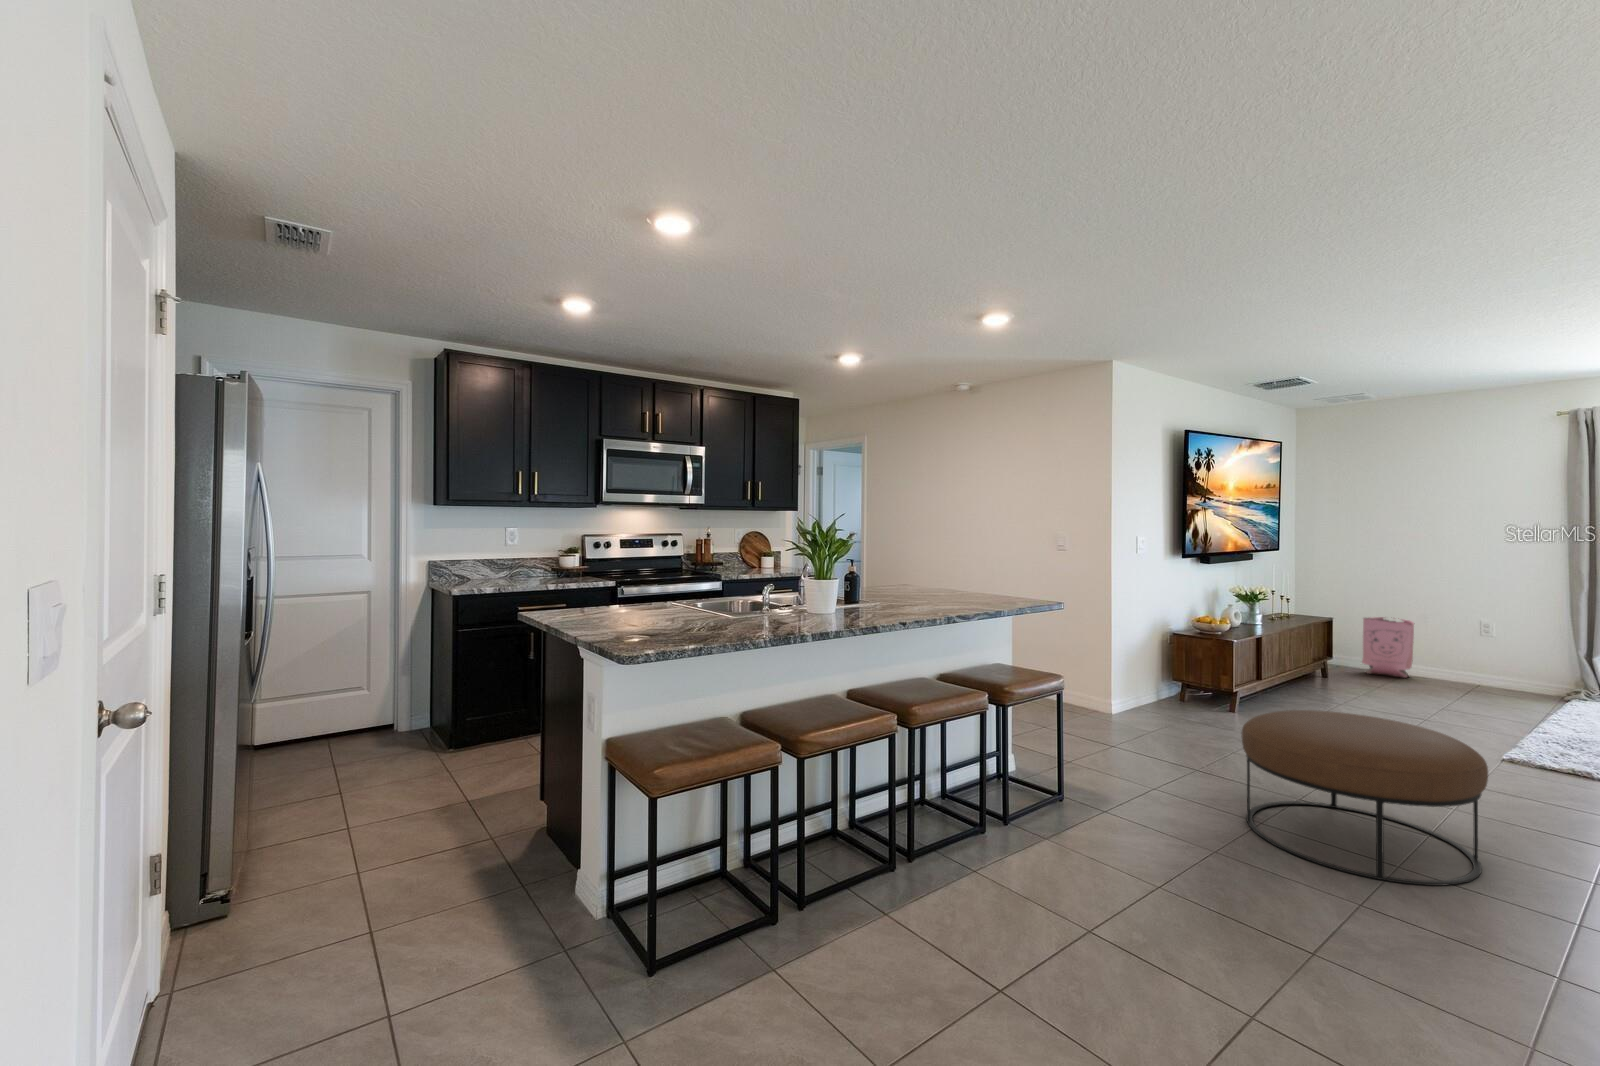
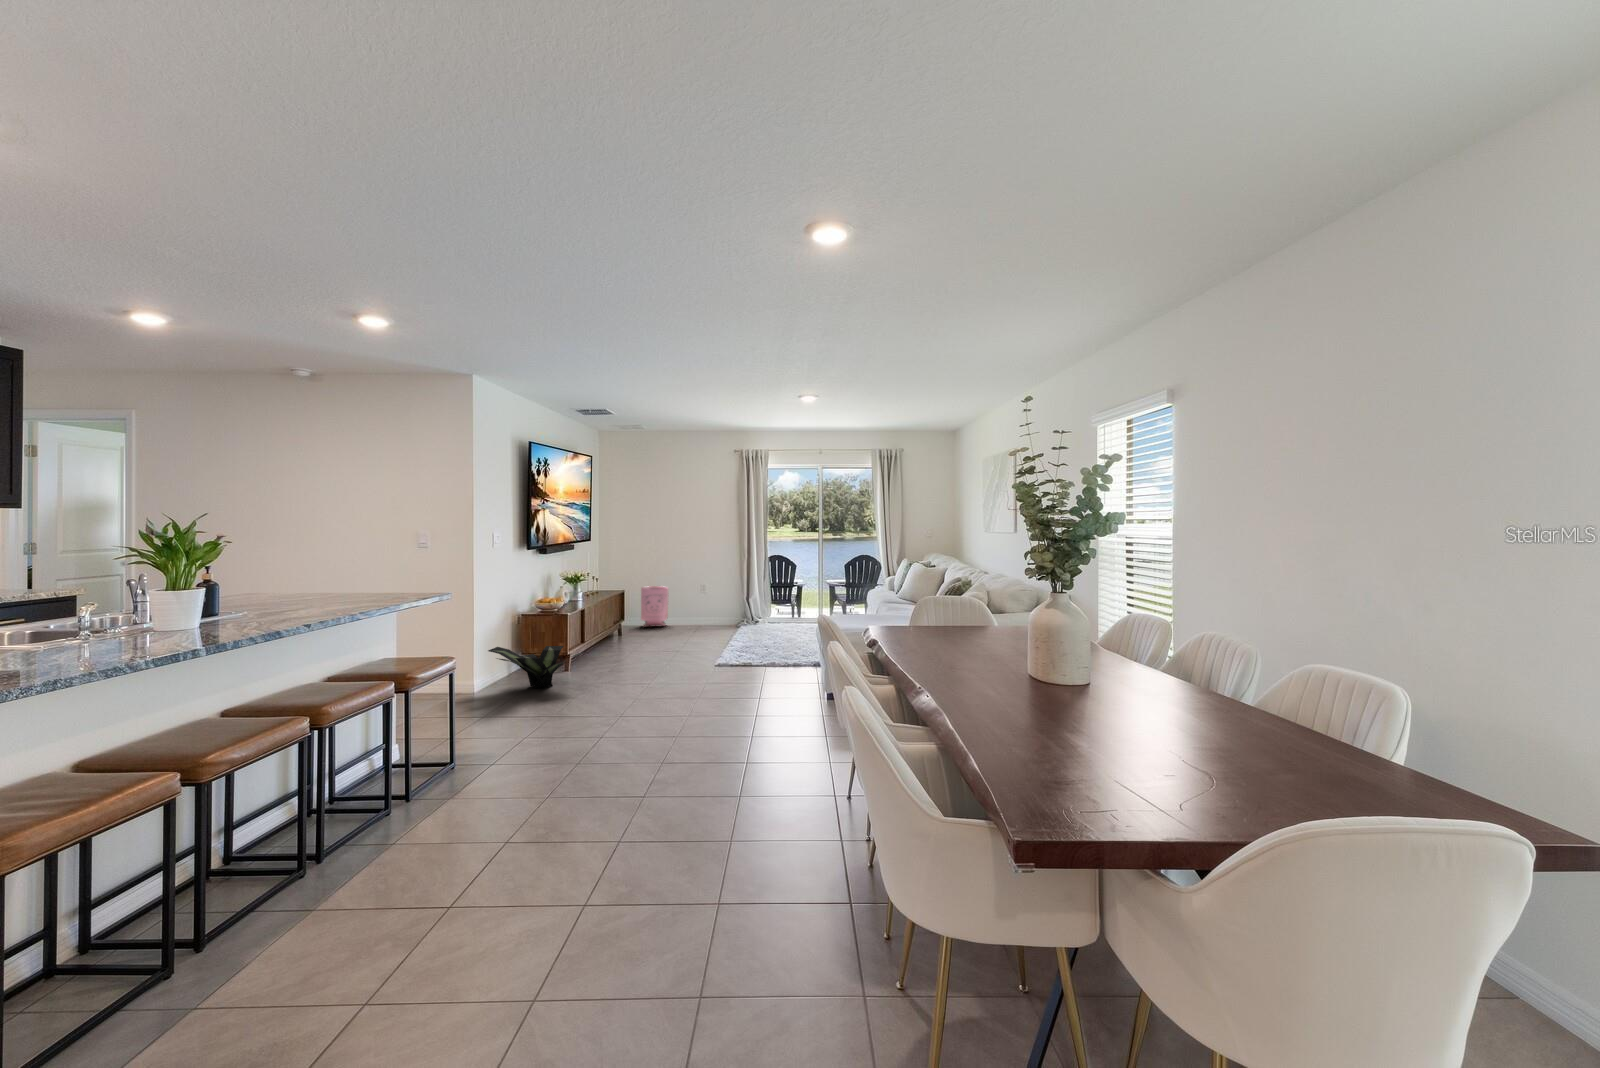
potted plant: none [1126,670,1254,731] -> present [488,646,584,688]
ottoman: present [1241,710,1488,886] -> none [590,649,718,750]

